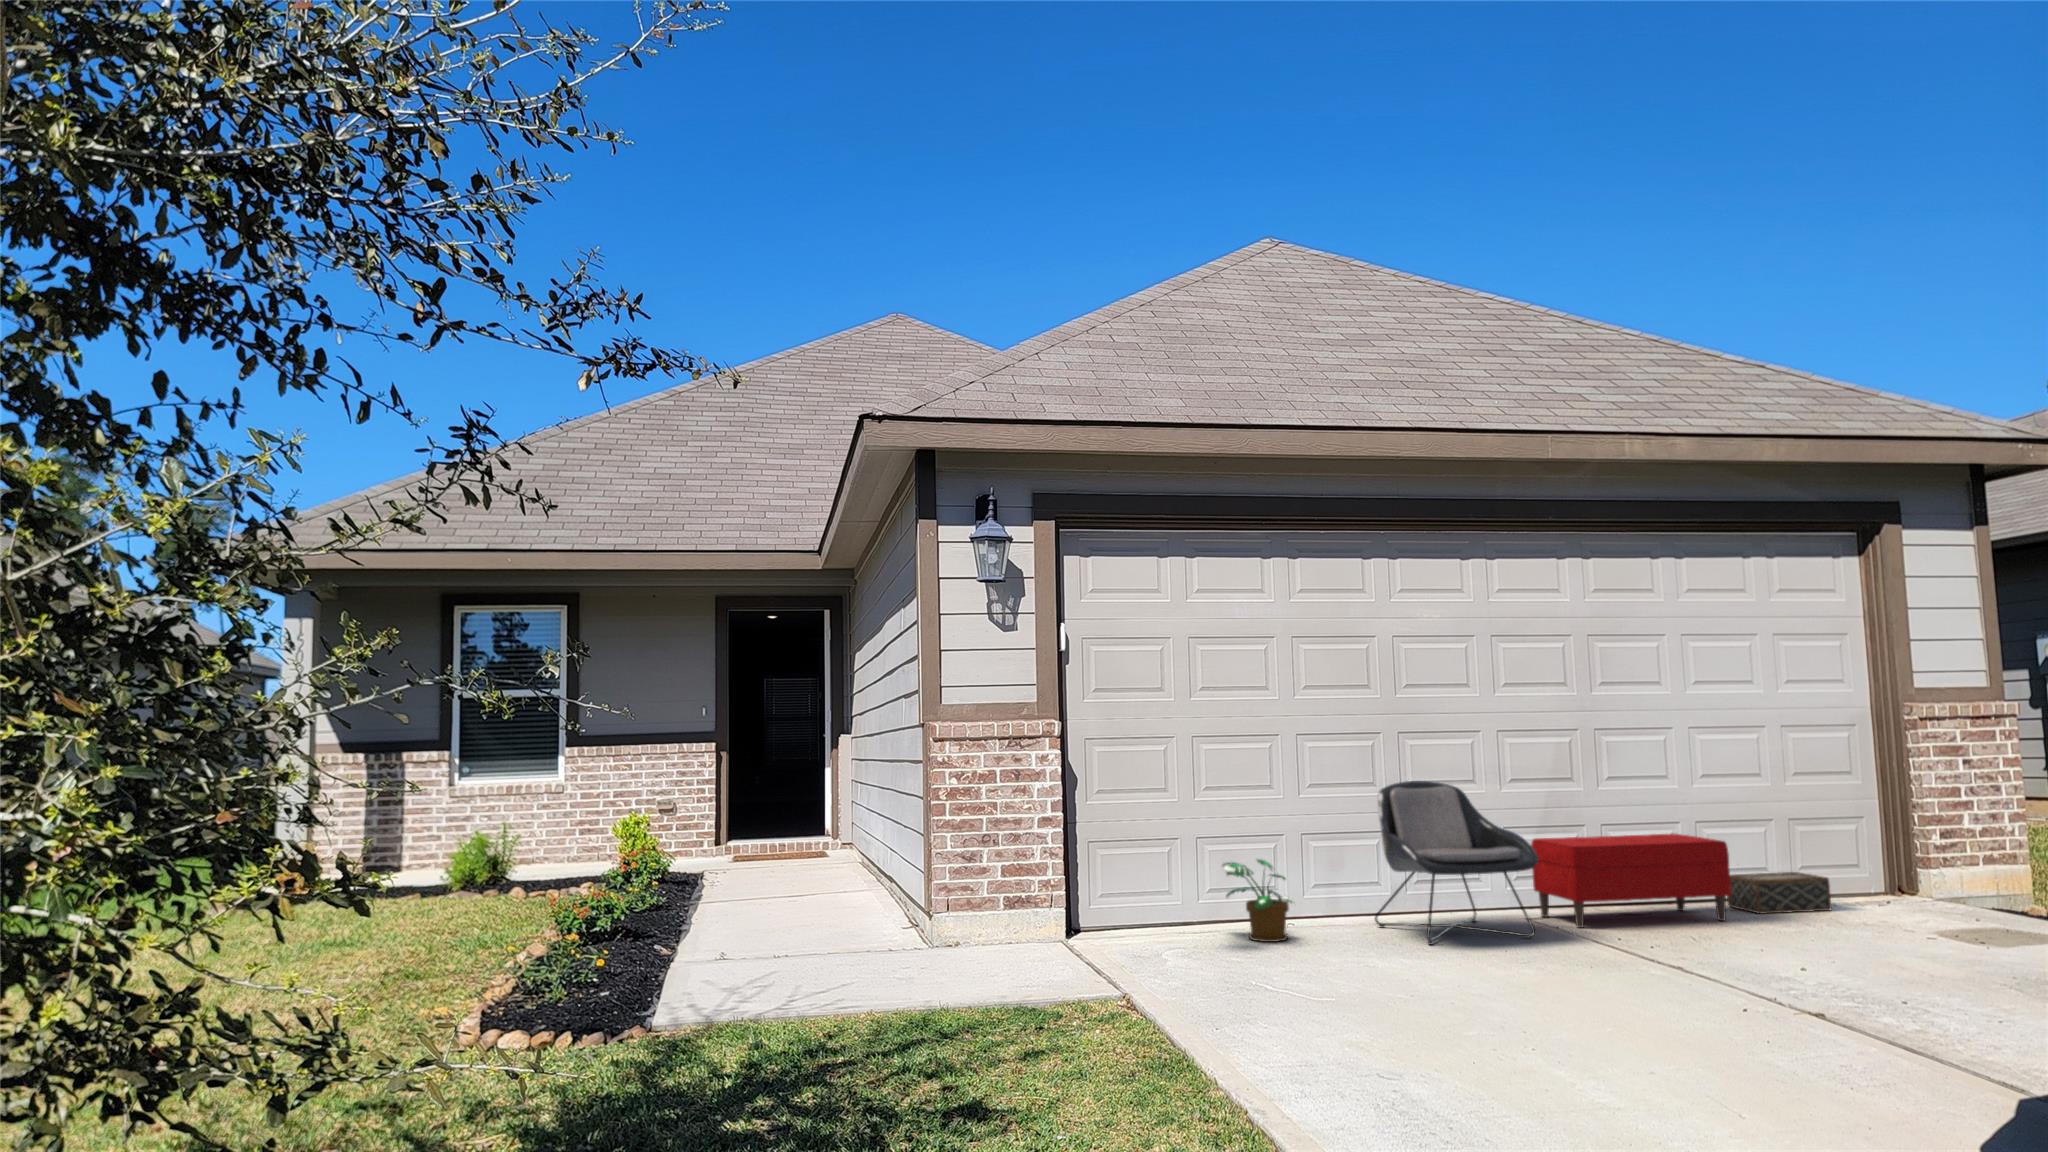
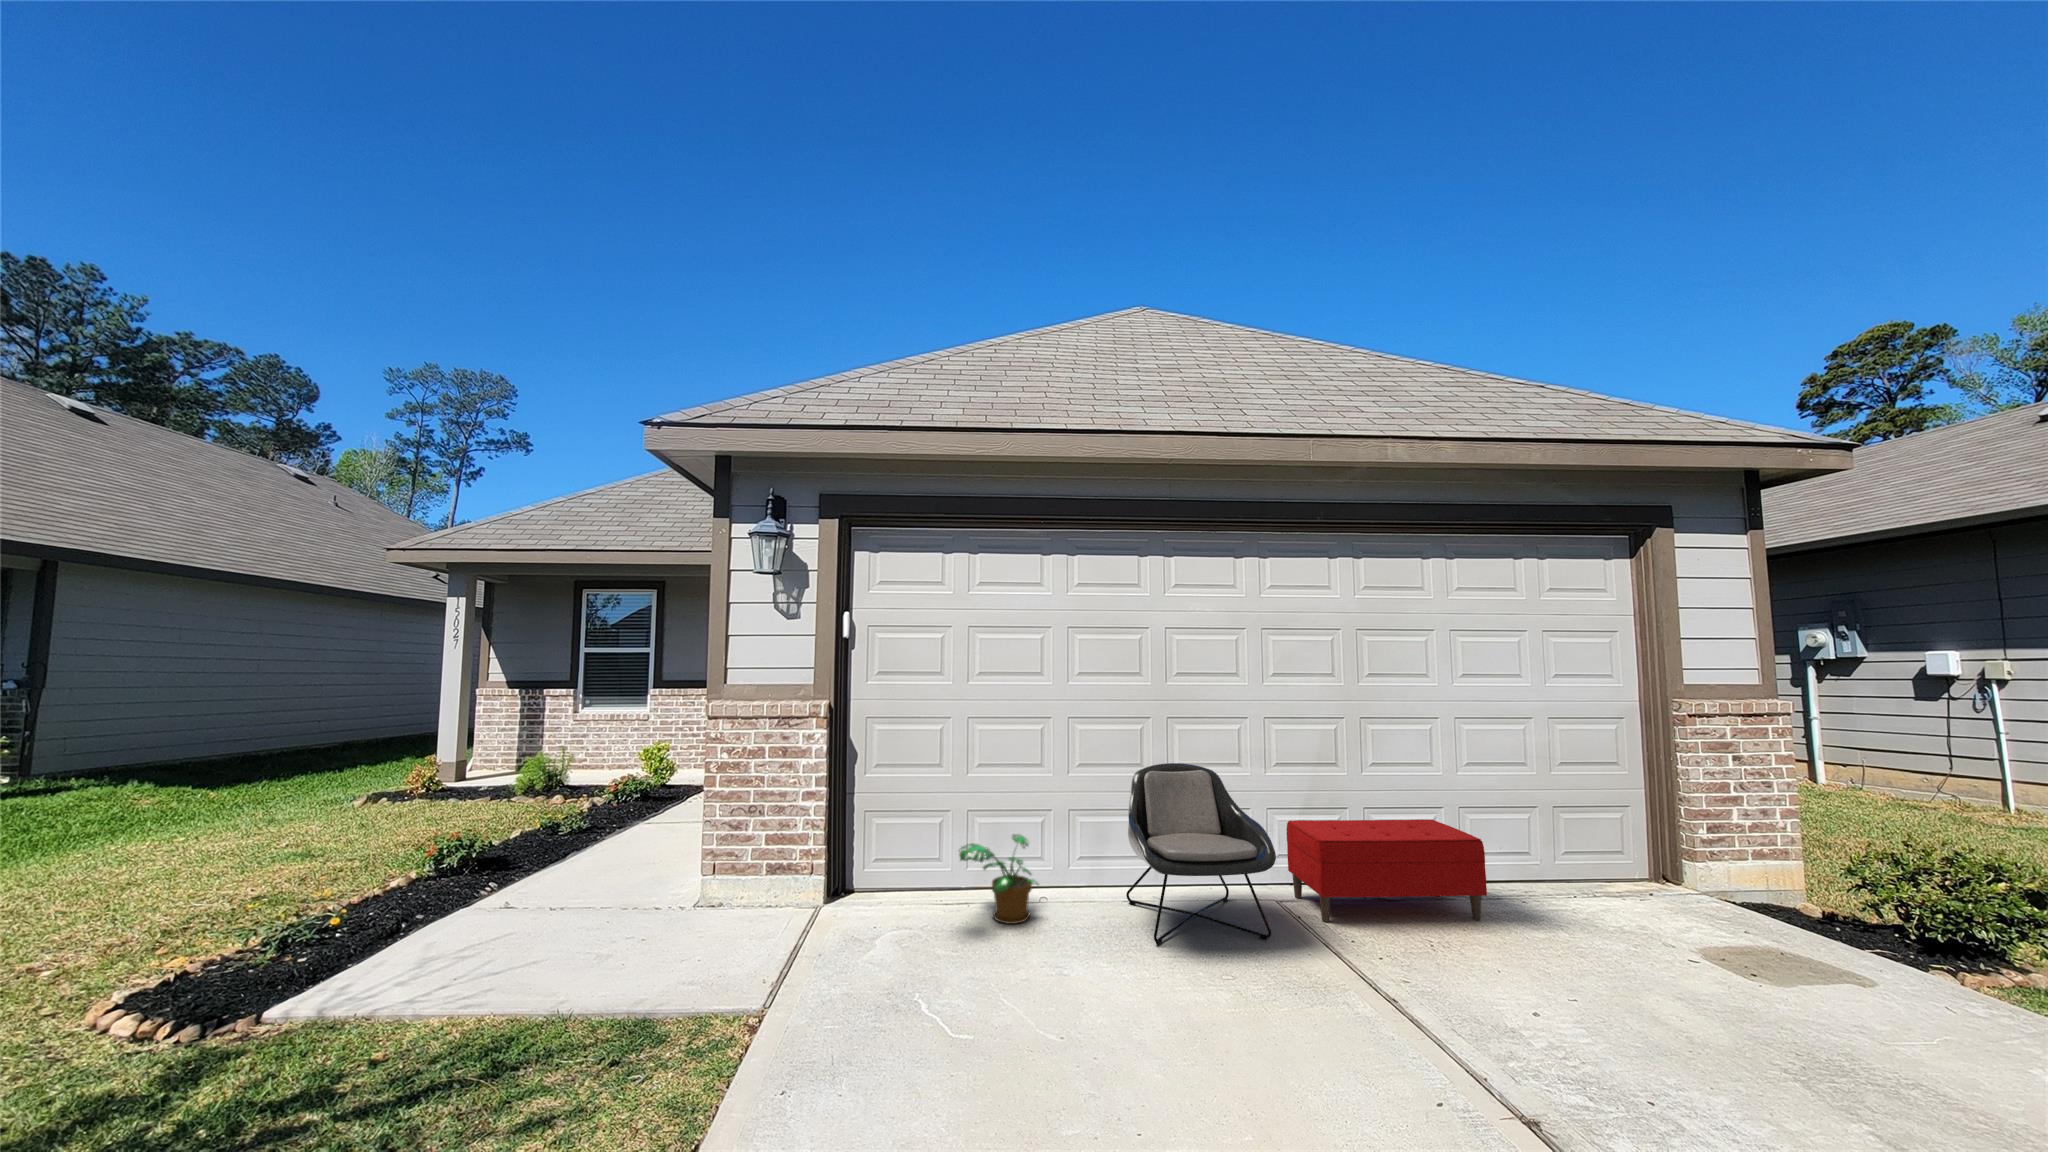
woven basket: present [1727,872,1831,914] -> none [1483,861,1595,909]

